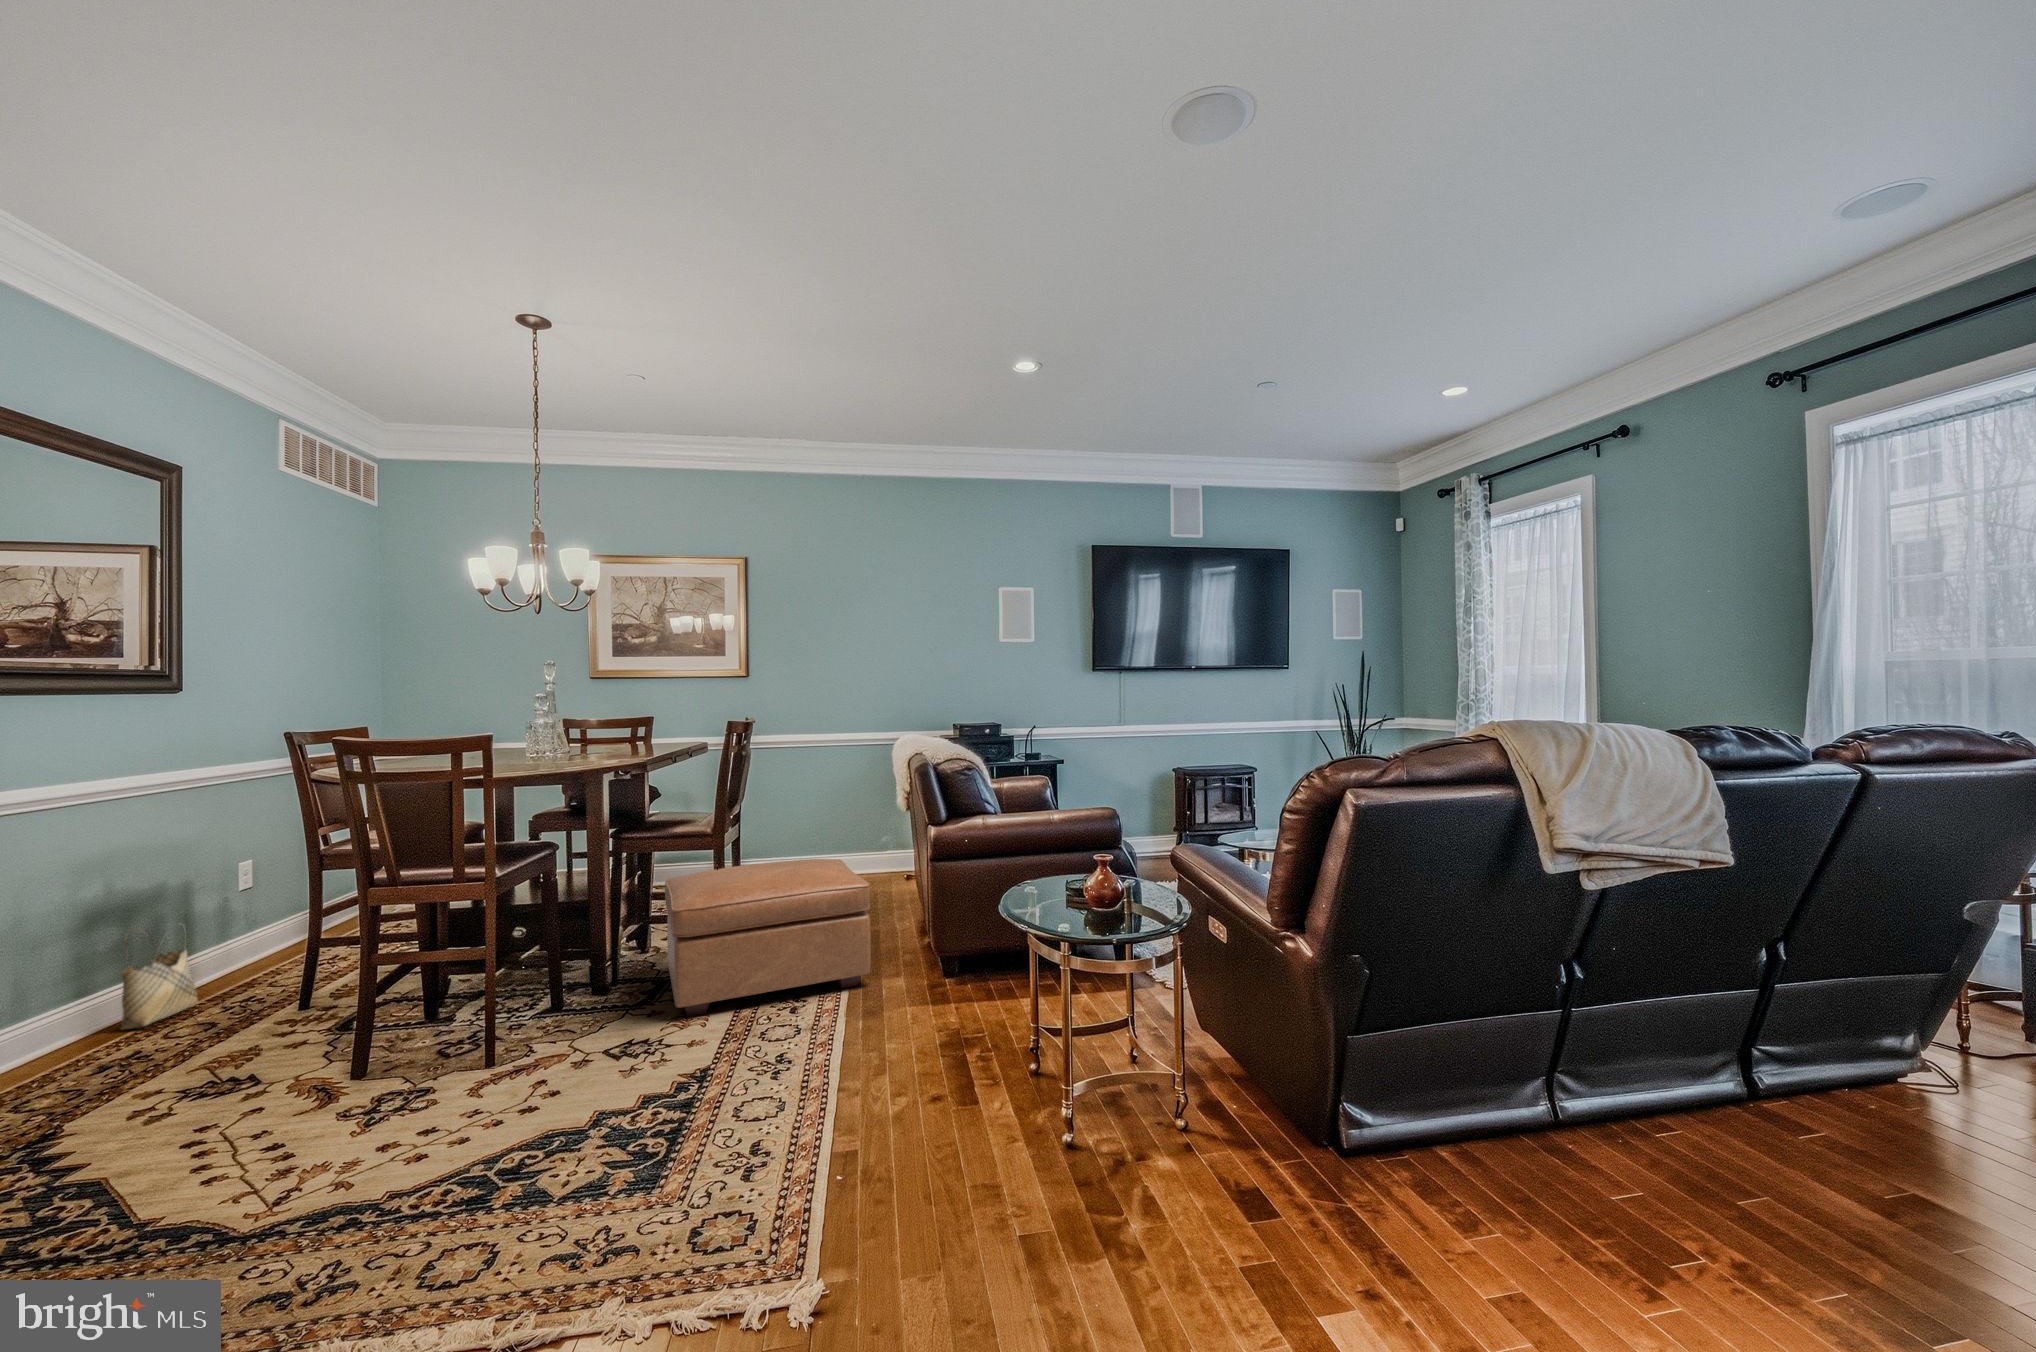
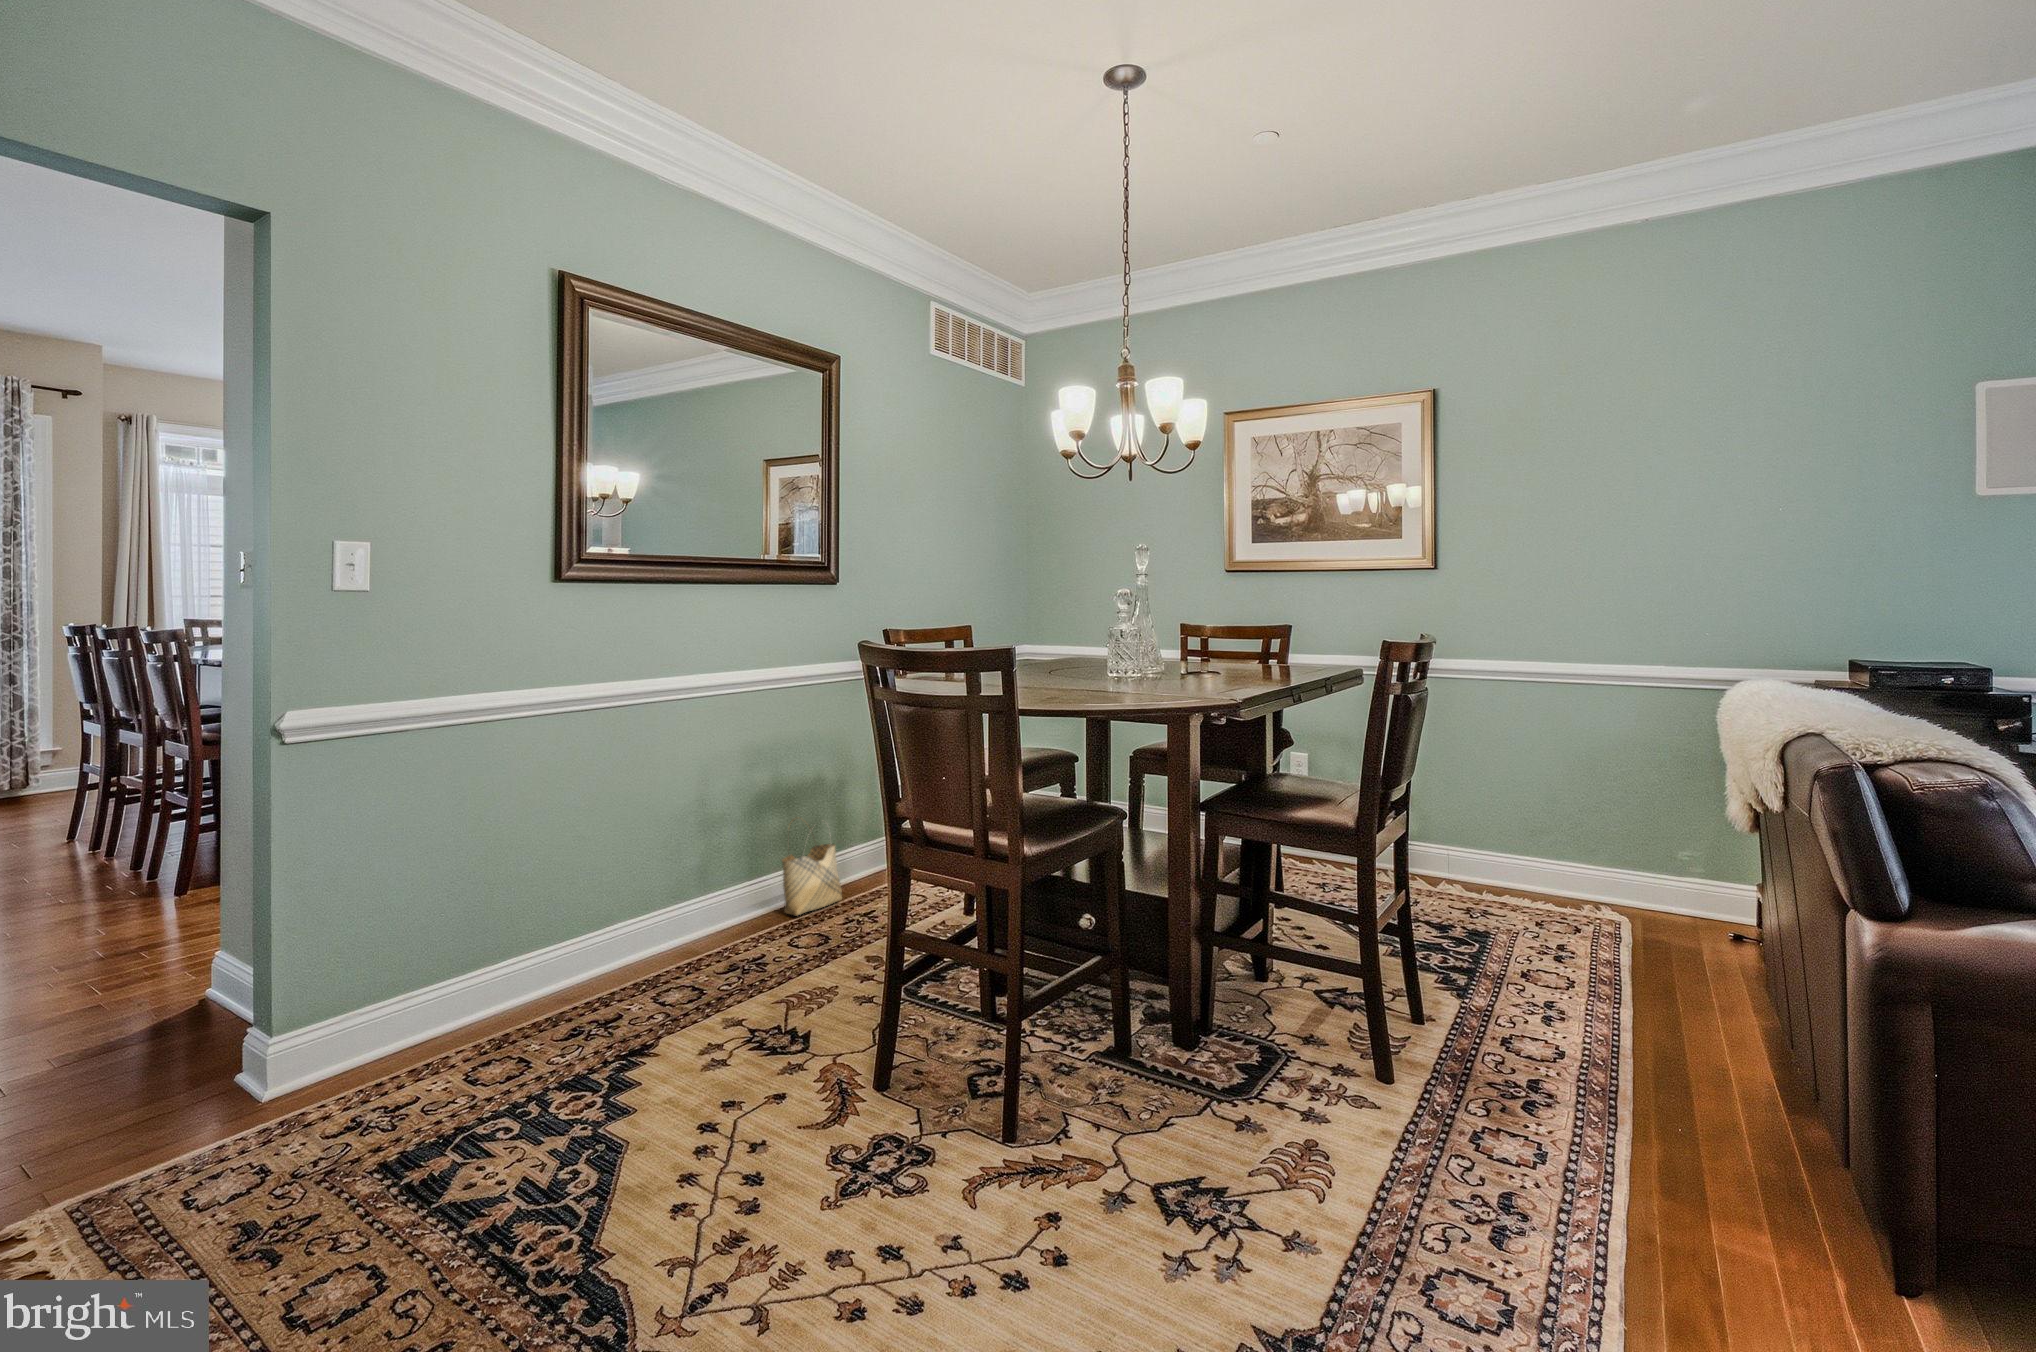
ottoman: present [665,859,871,1016] -> none [1274,890,1709,1227]

